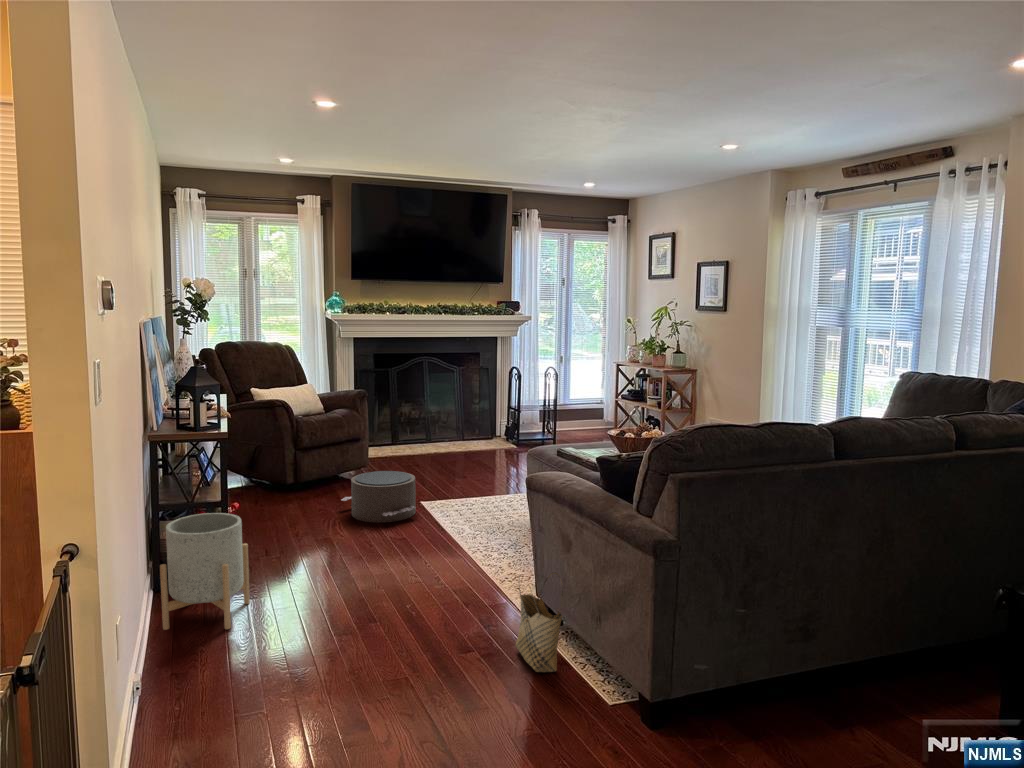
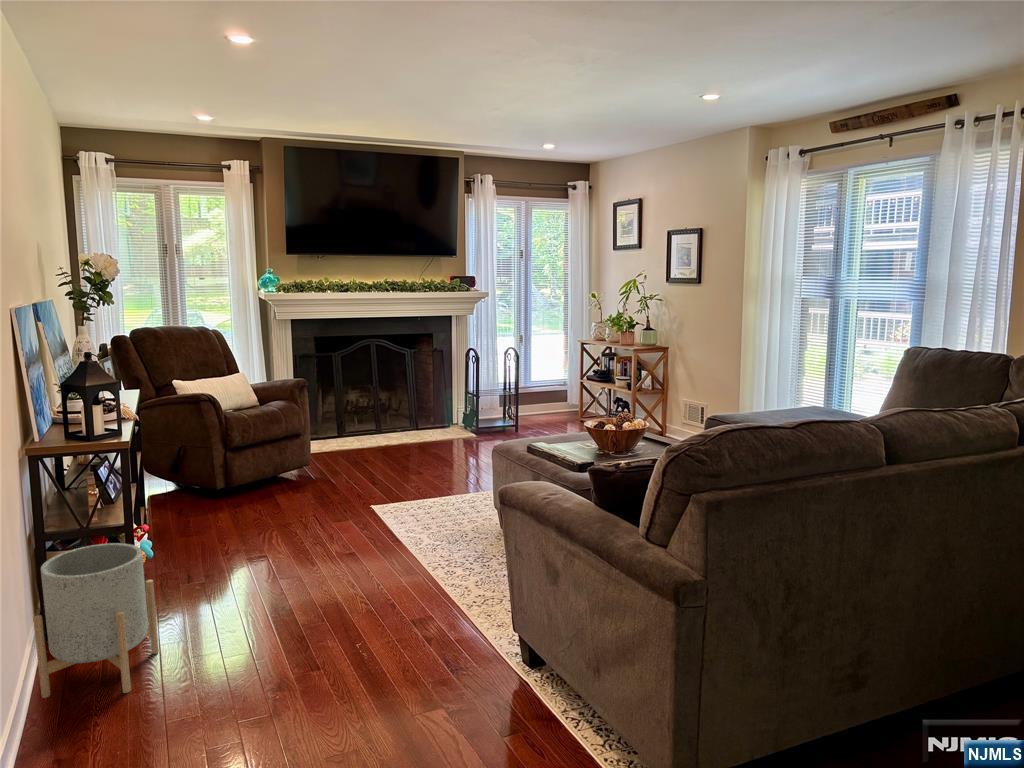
pouf: present [341,471,416,523] -> none [278,472,367,533]
woven basket: present [516,572,563,672] -> none [492,610,552,739]

